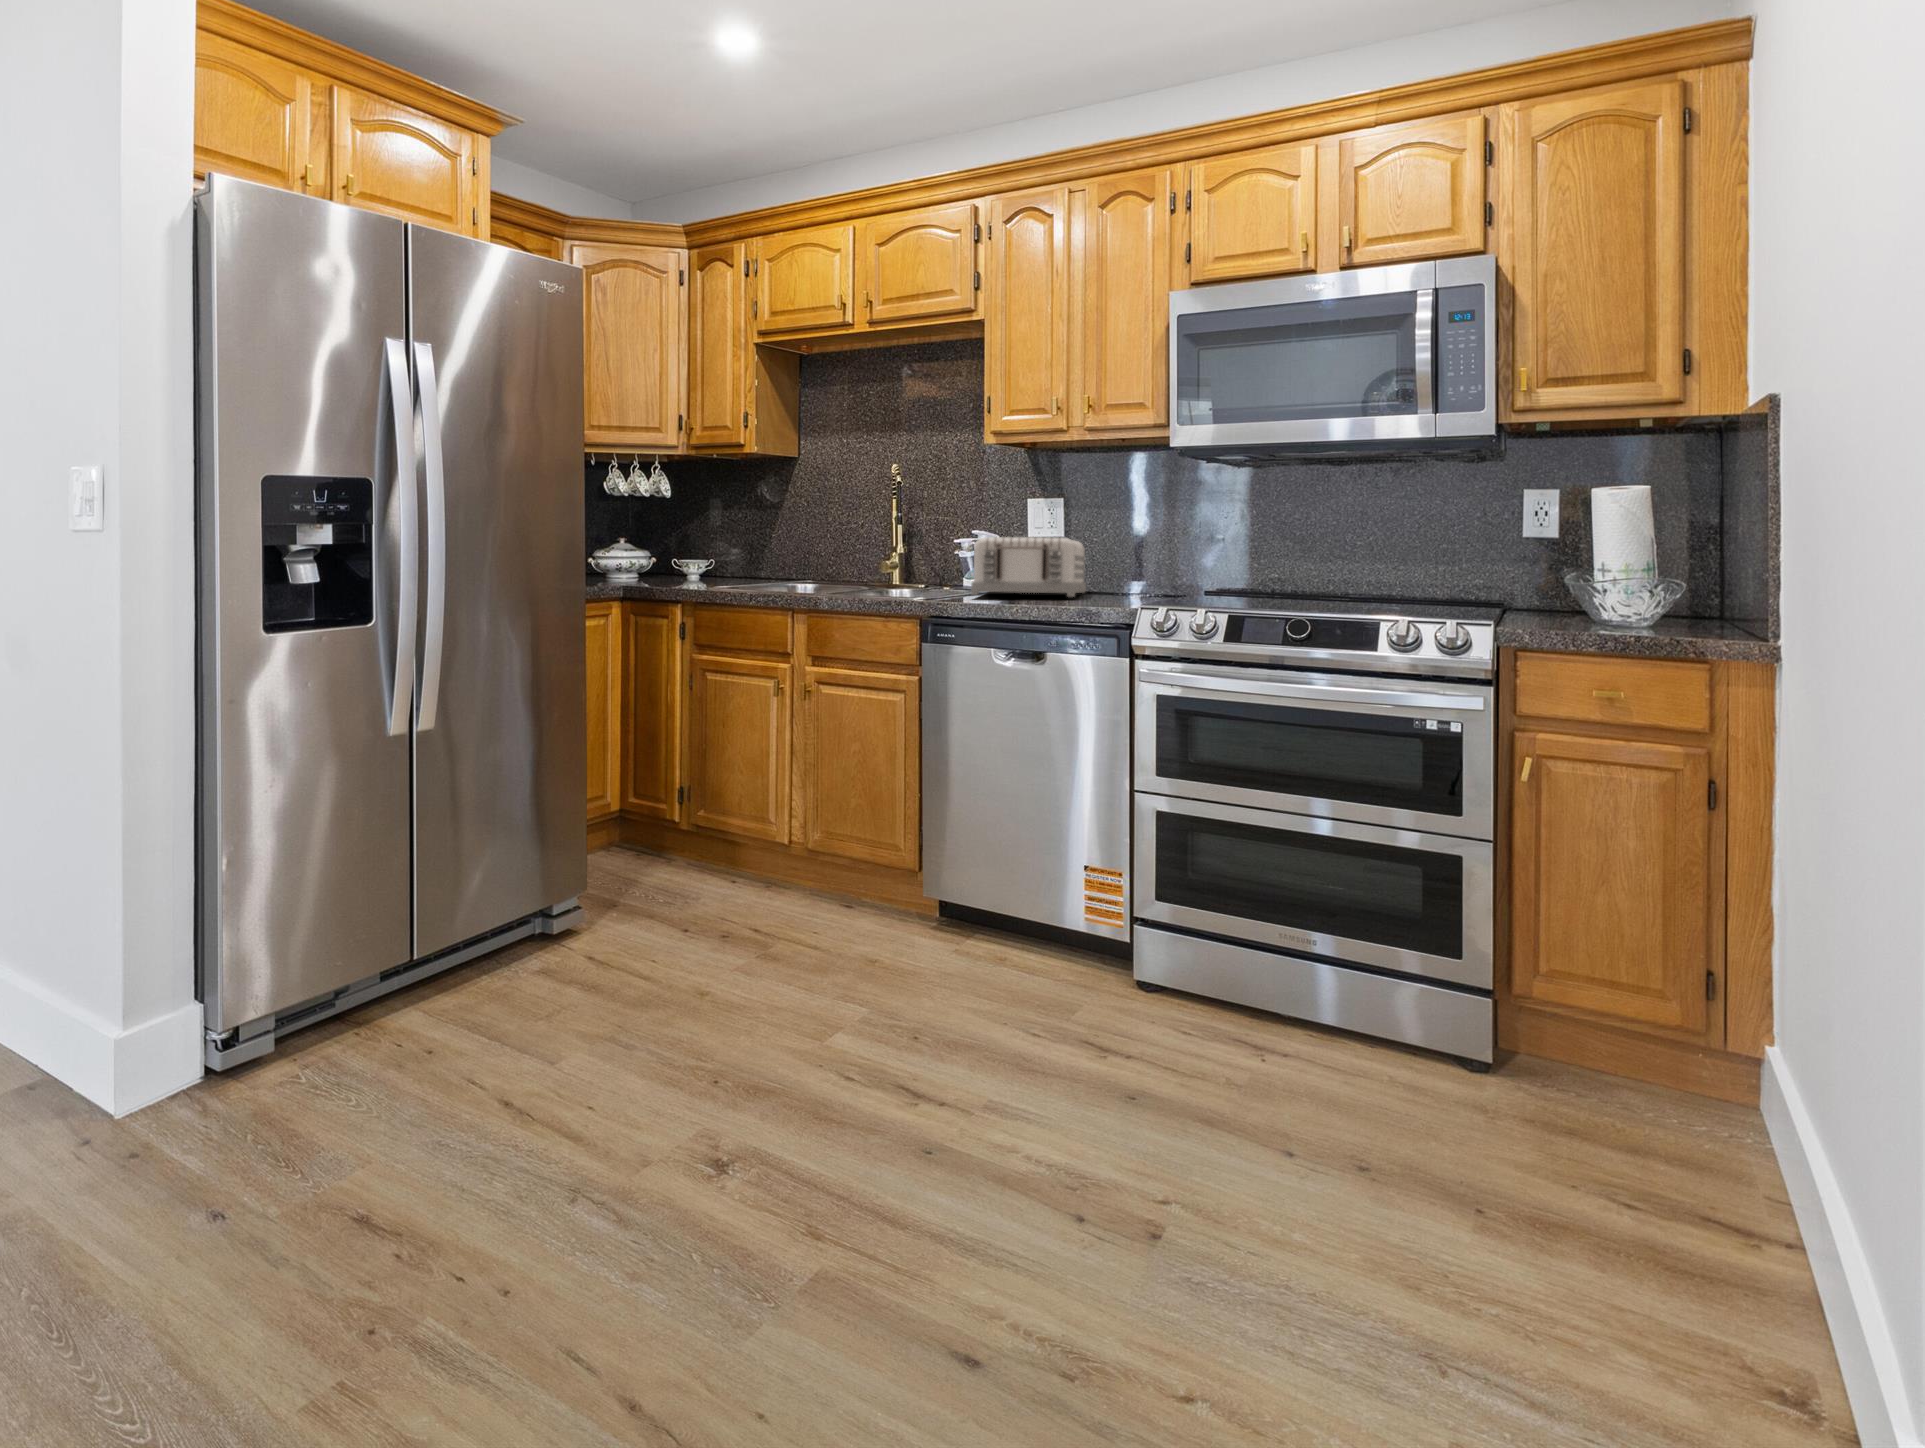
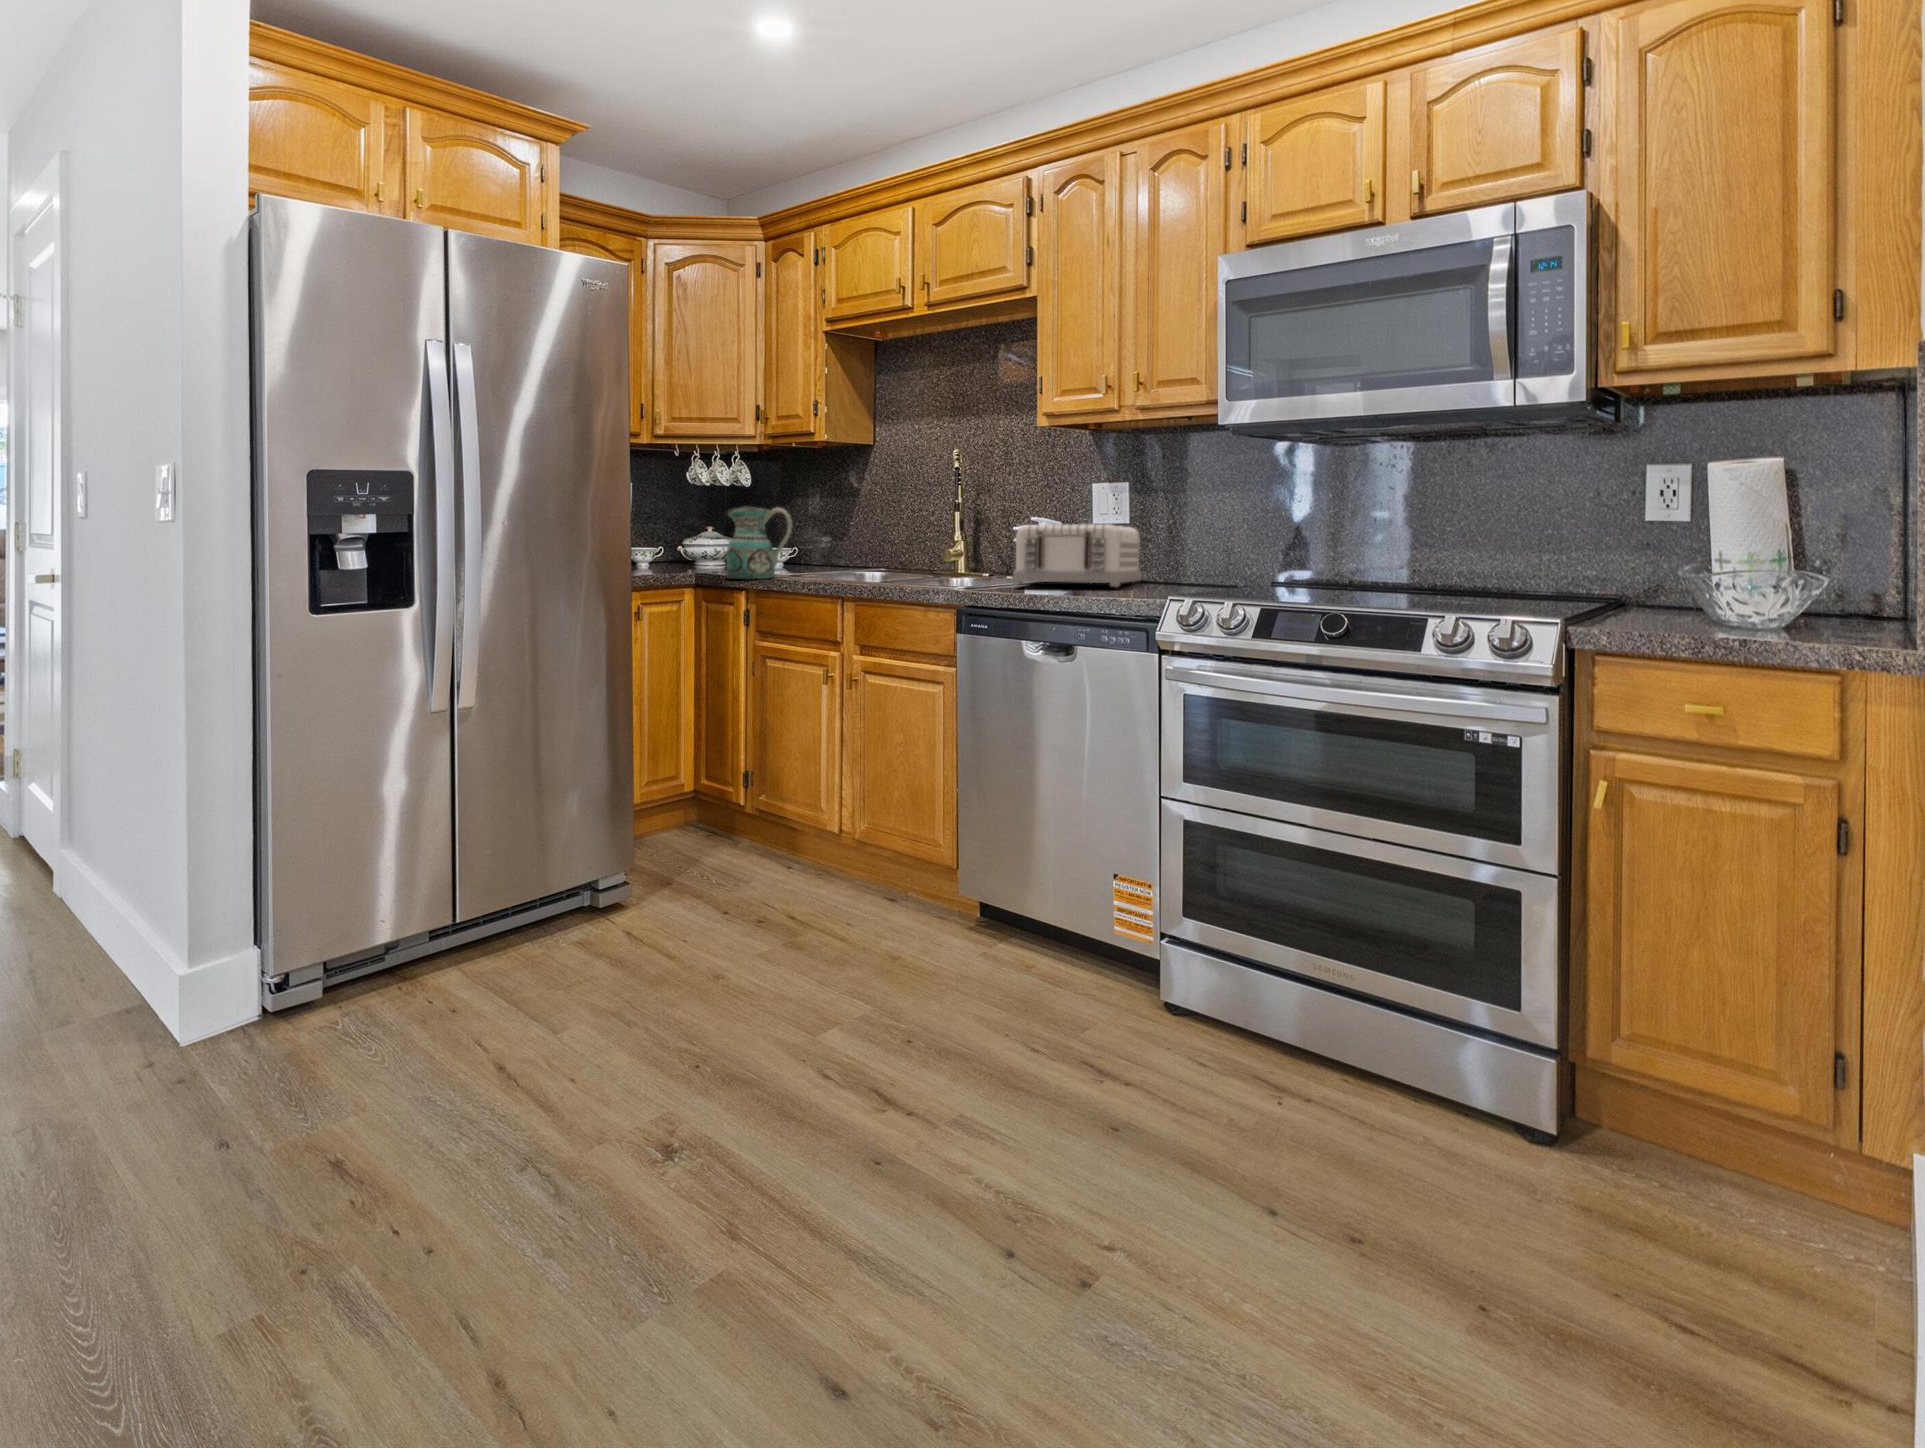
ceramic pitcher: none [659,517,728,591] -> present [726,507,792,579]

